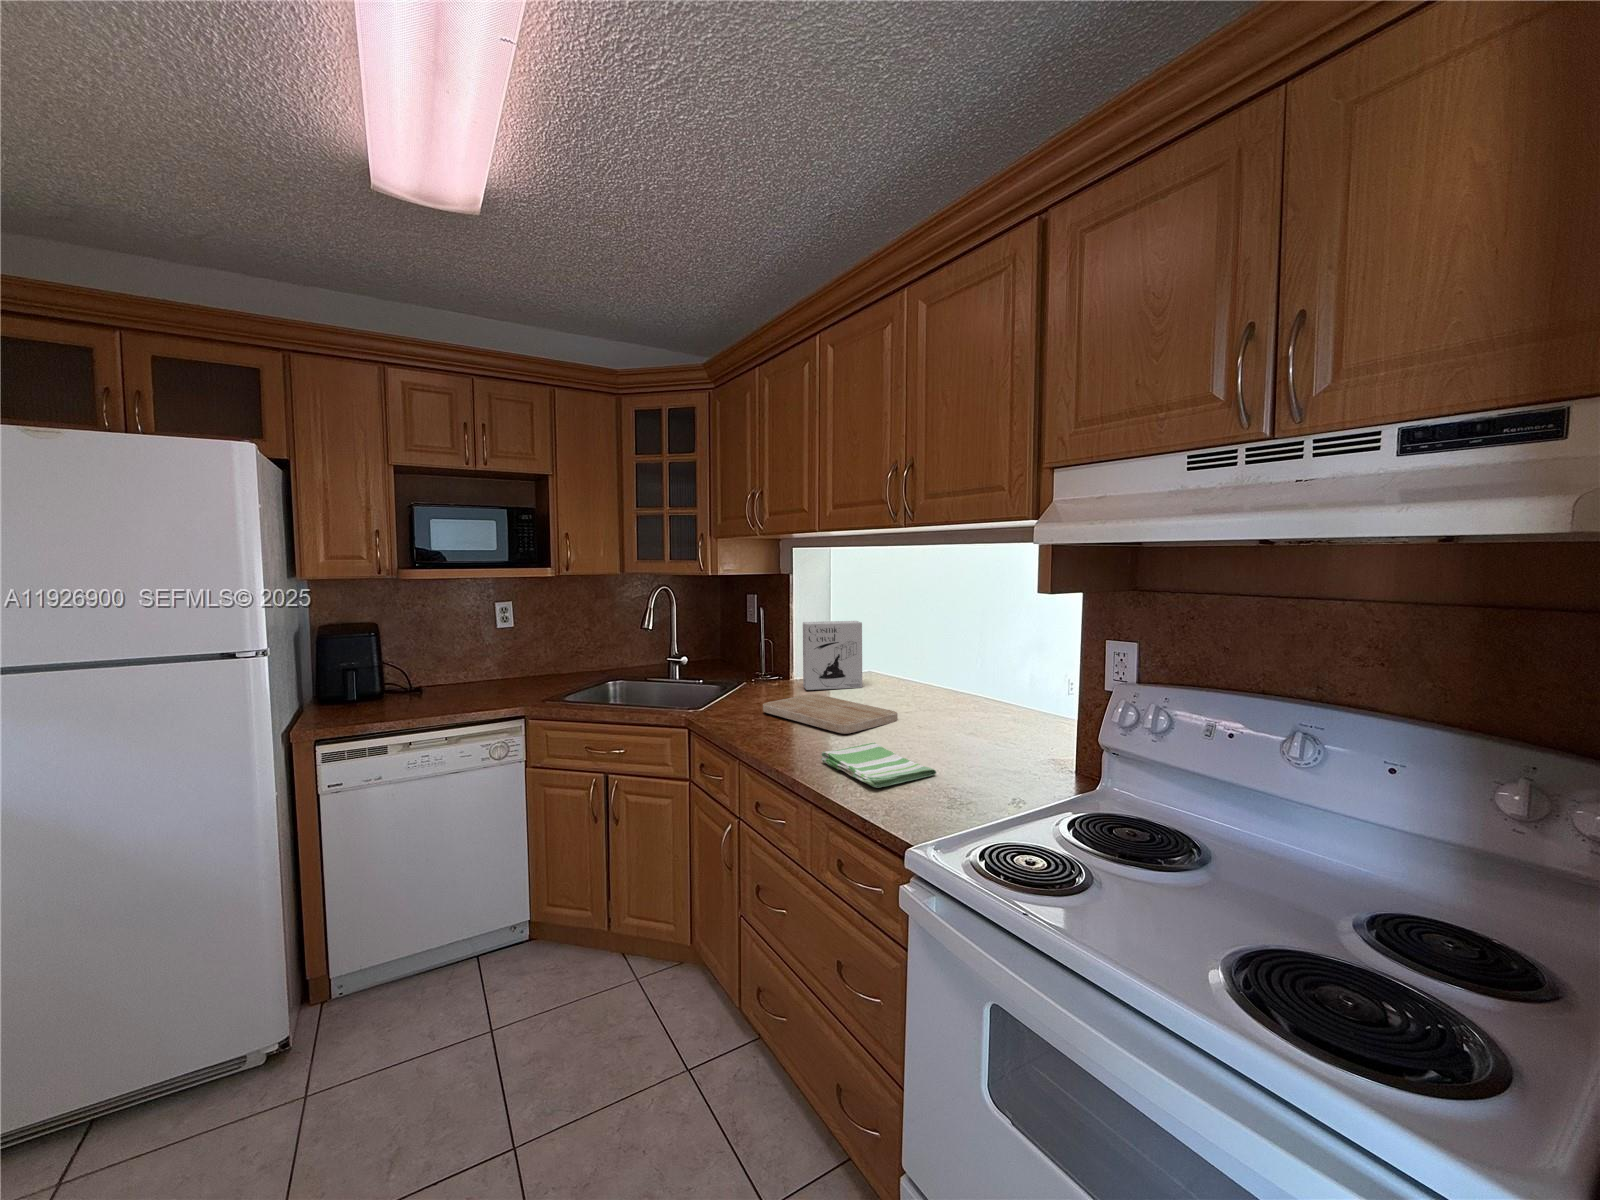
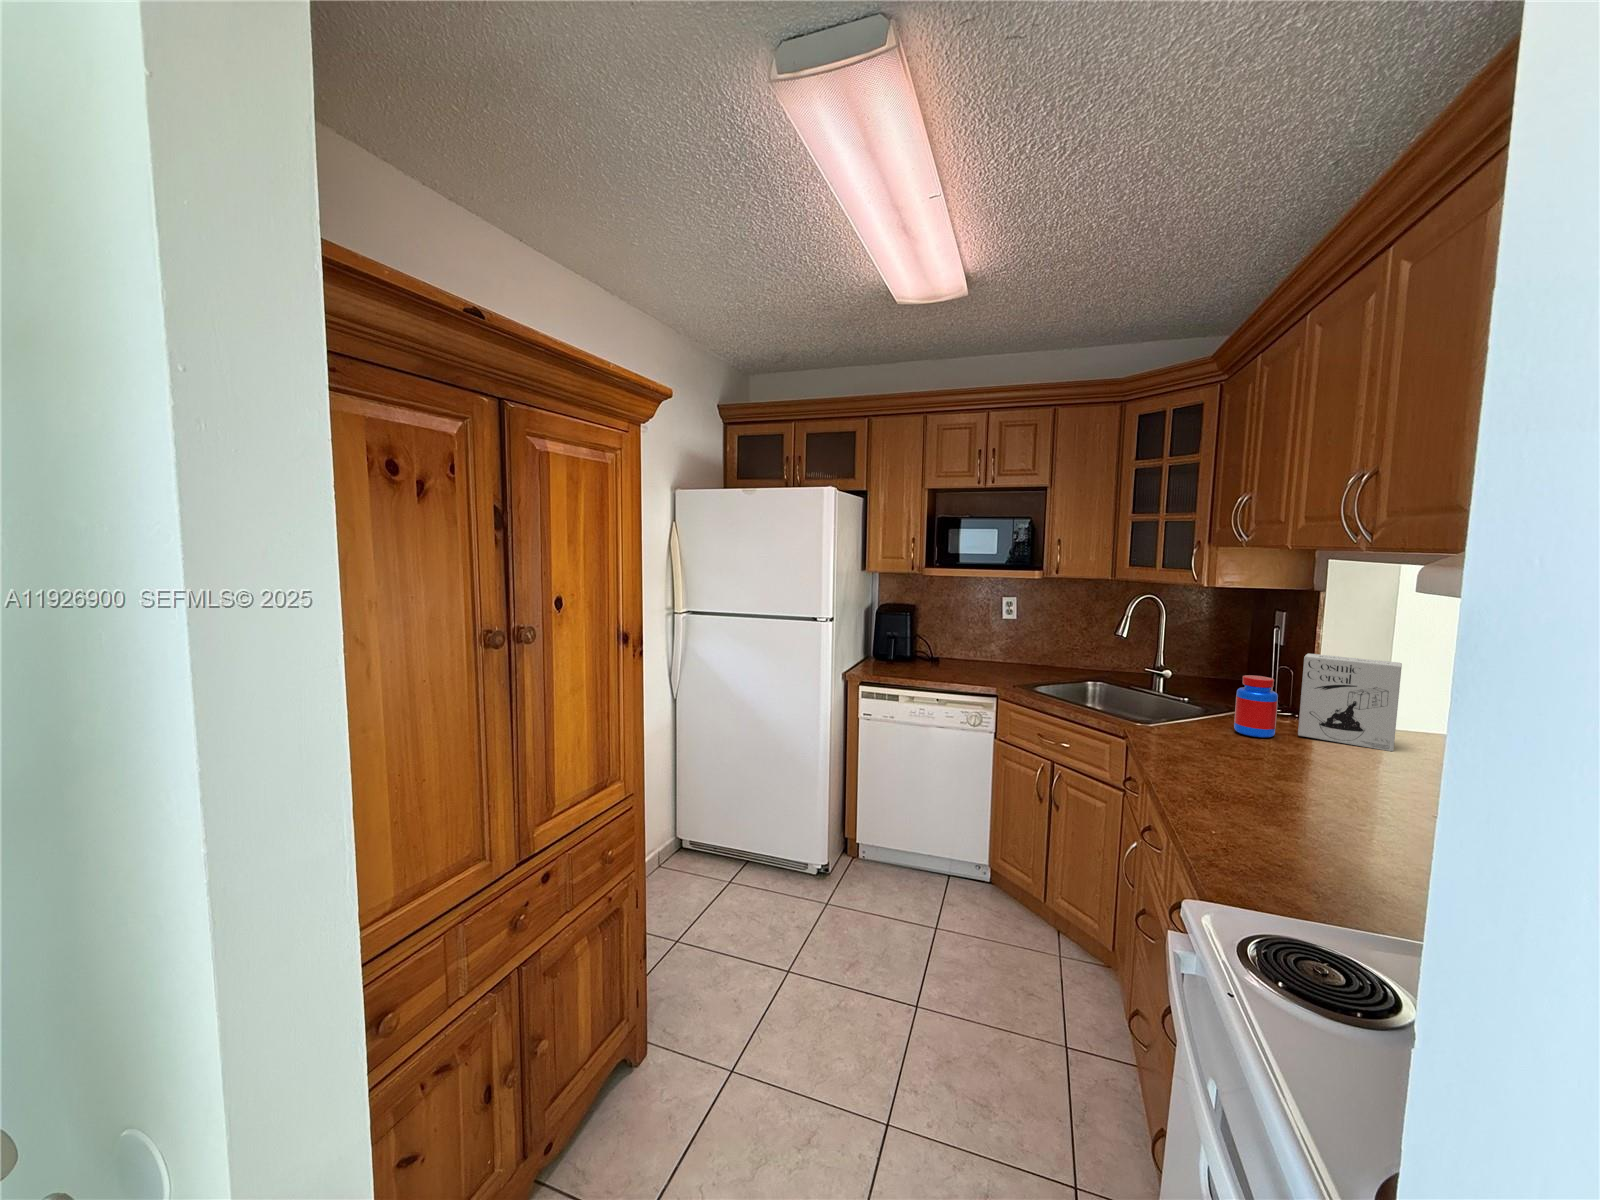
jar: none [765,646,794,698] -> present [1234,675,1278,738]
cutting board: present [763,694,898,734] -> none [1207,735,1386,801]
dish towel: present [821,742,936,788] -> none [1204,798,1335,867]

